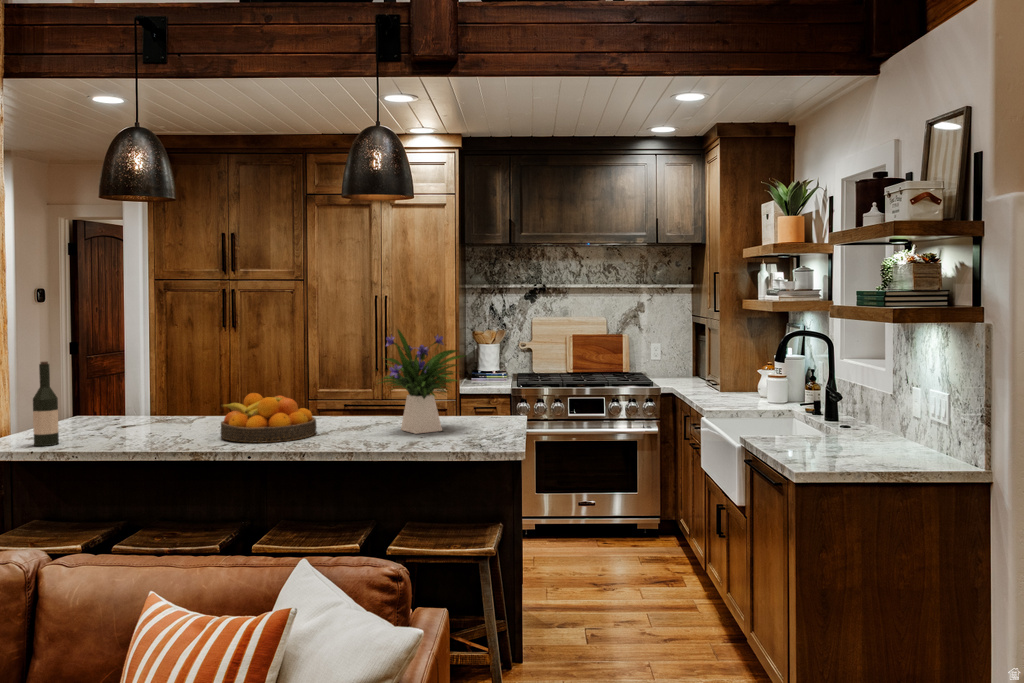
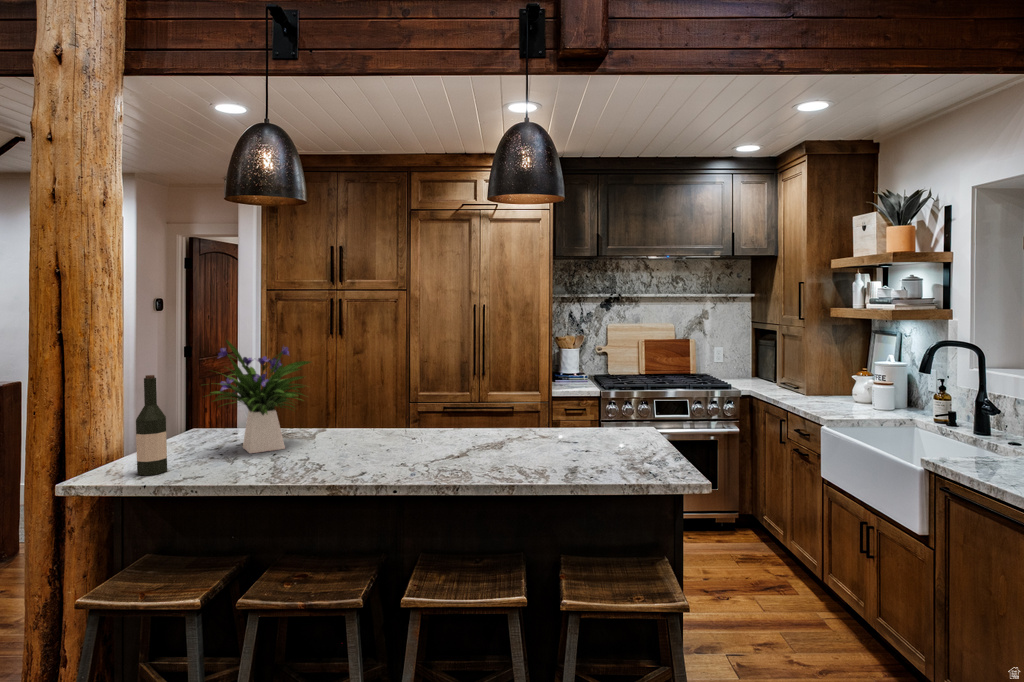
flower arrangement: present [378,330,465,434] -> present [211,340,311,453]
fruit bowl: present [221,393,317,443] -> none [352,409,460,471]

